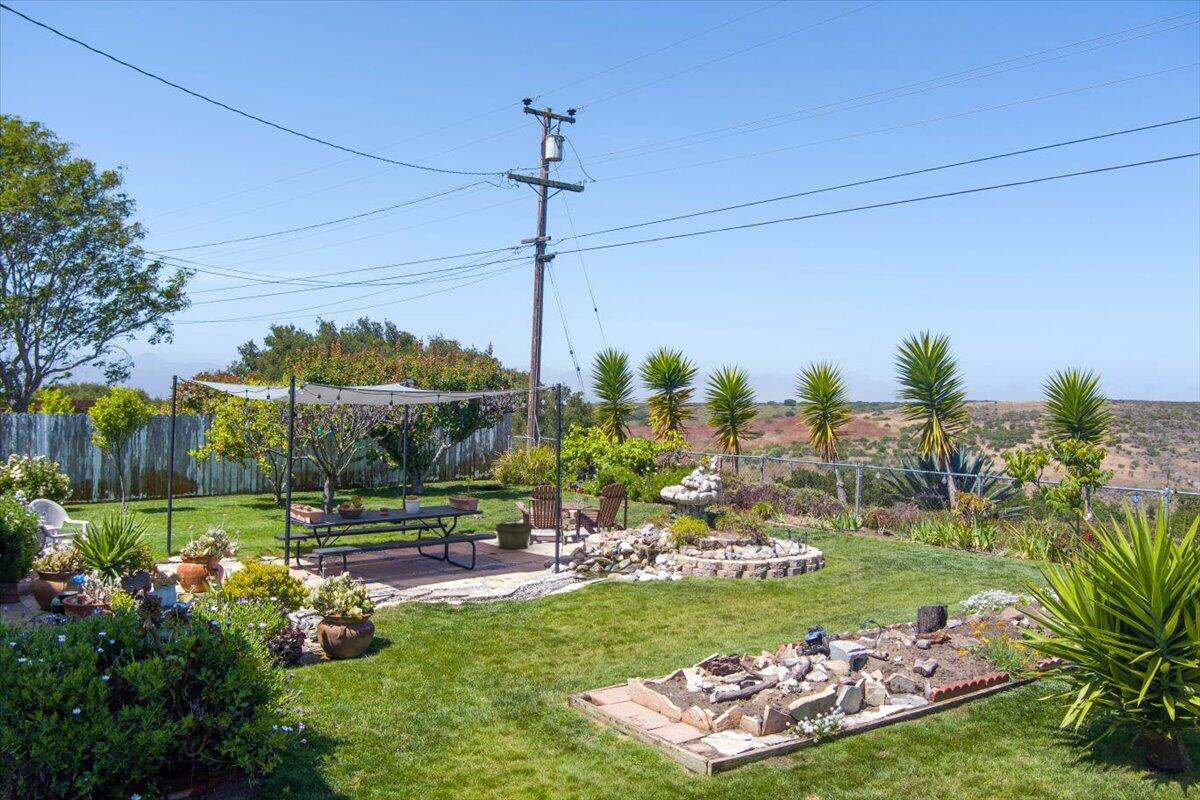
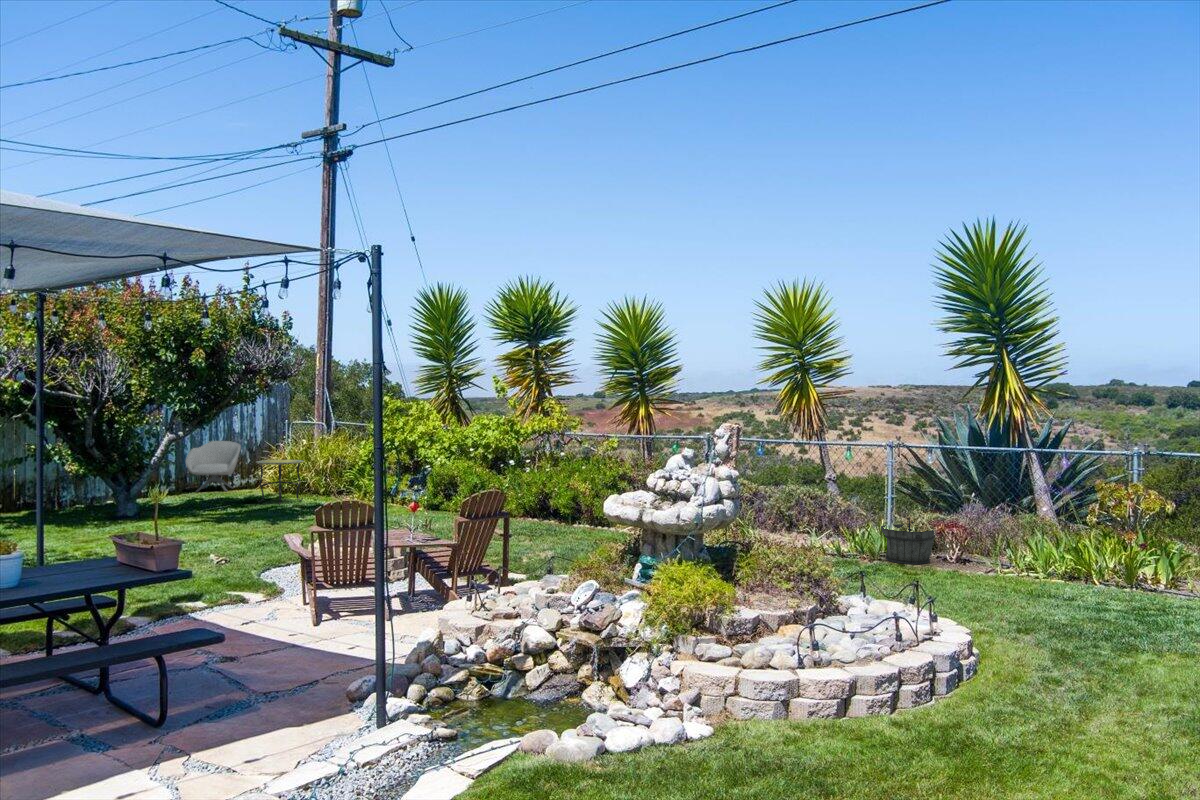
armchair: none [447,449,480,482] -> present [185,441,241,491]
wooden bucket: present [496,520,531,549] -> present [881,515,935,564]

